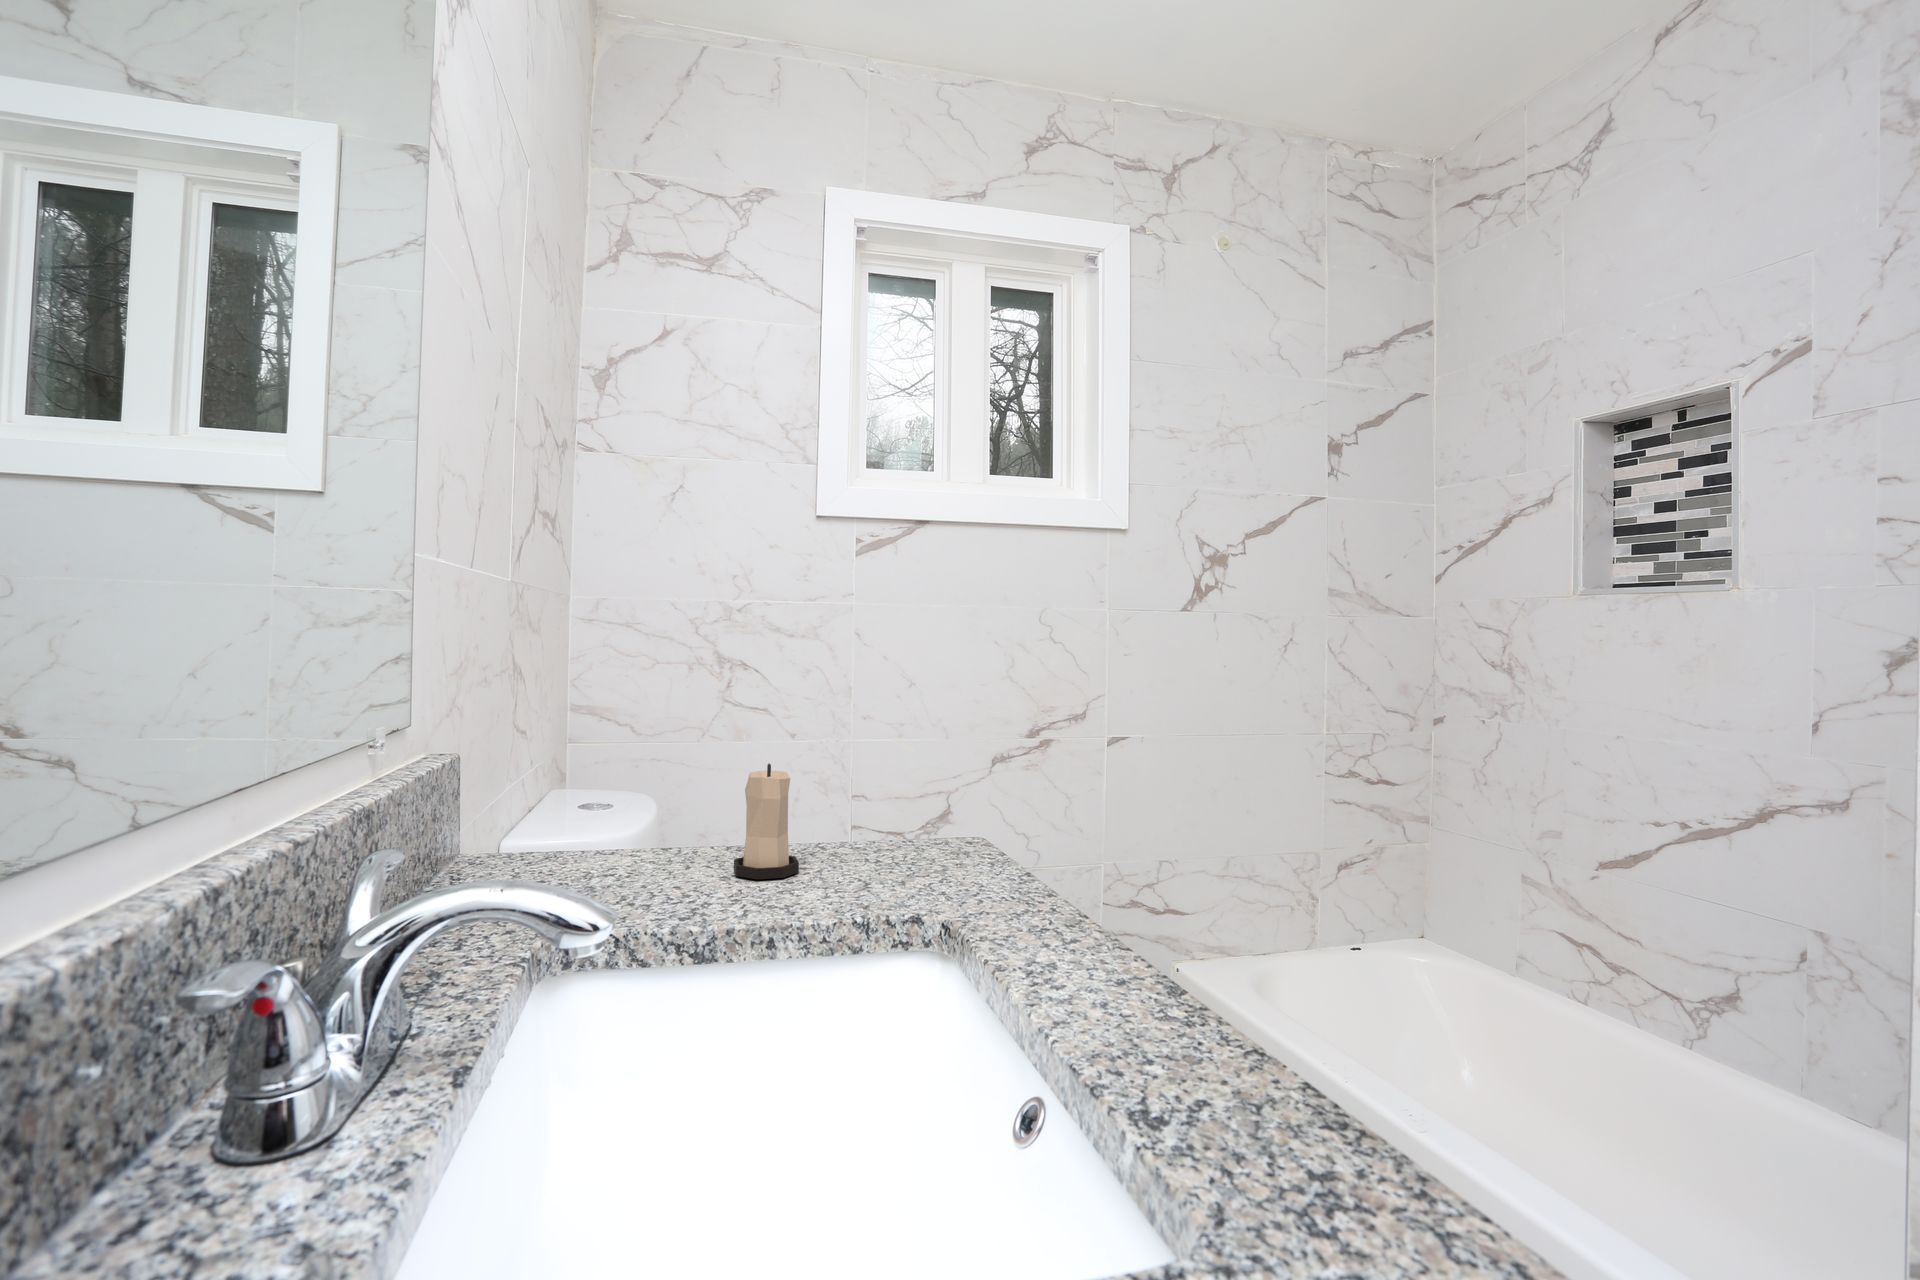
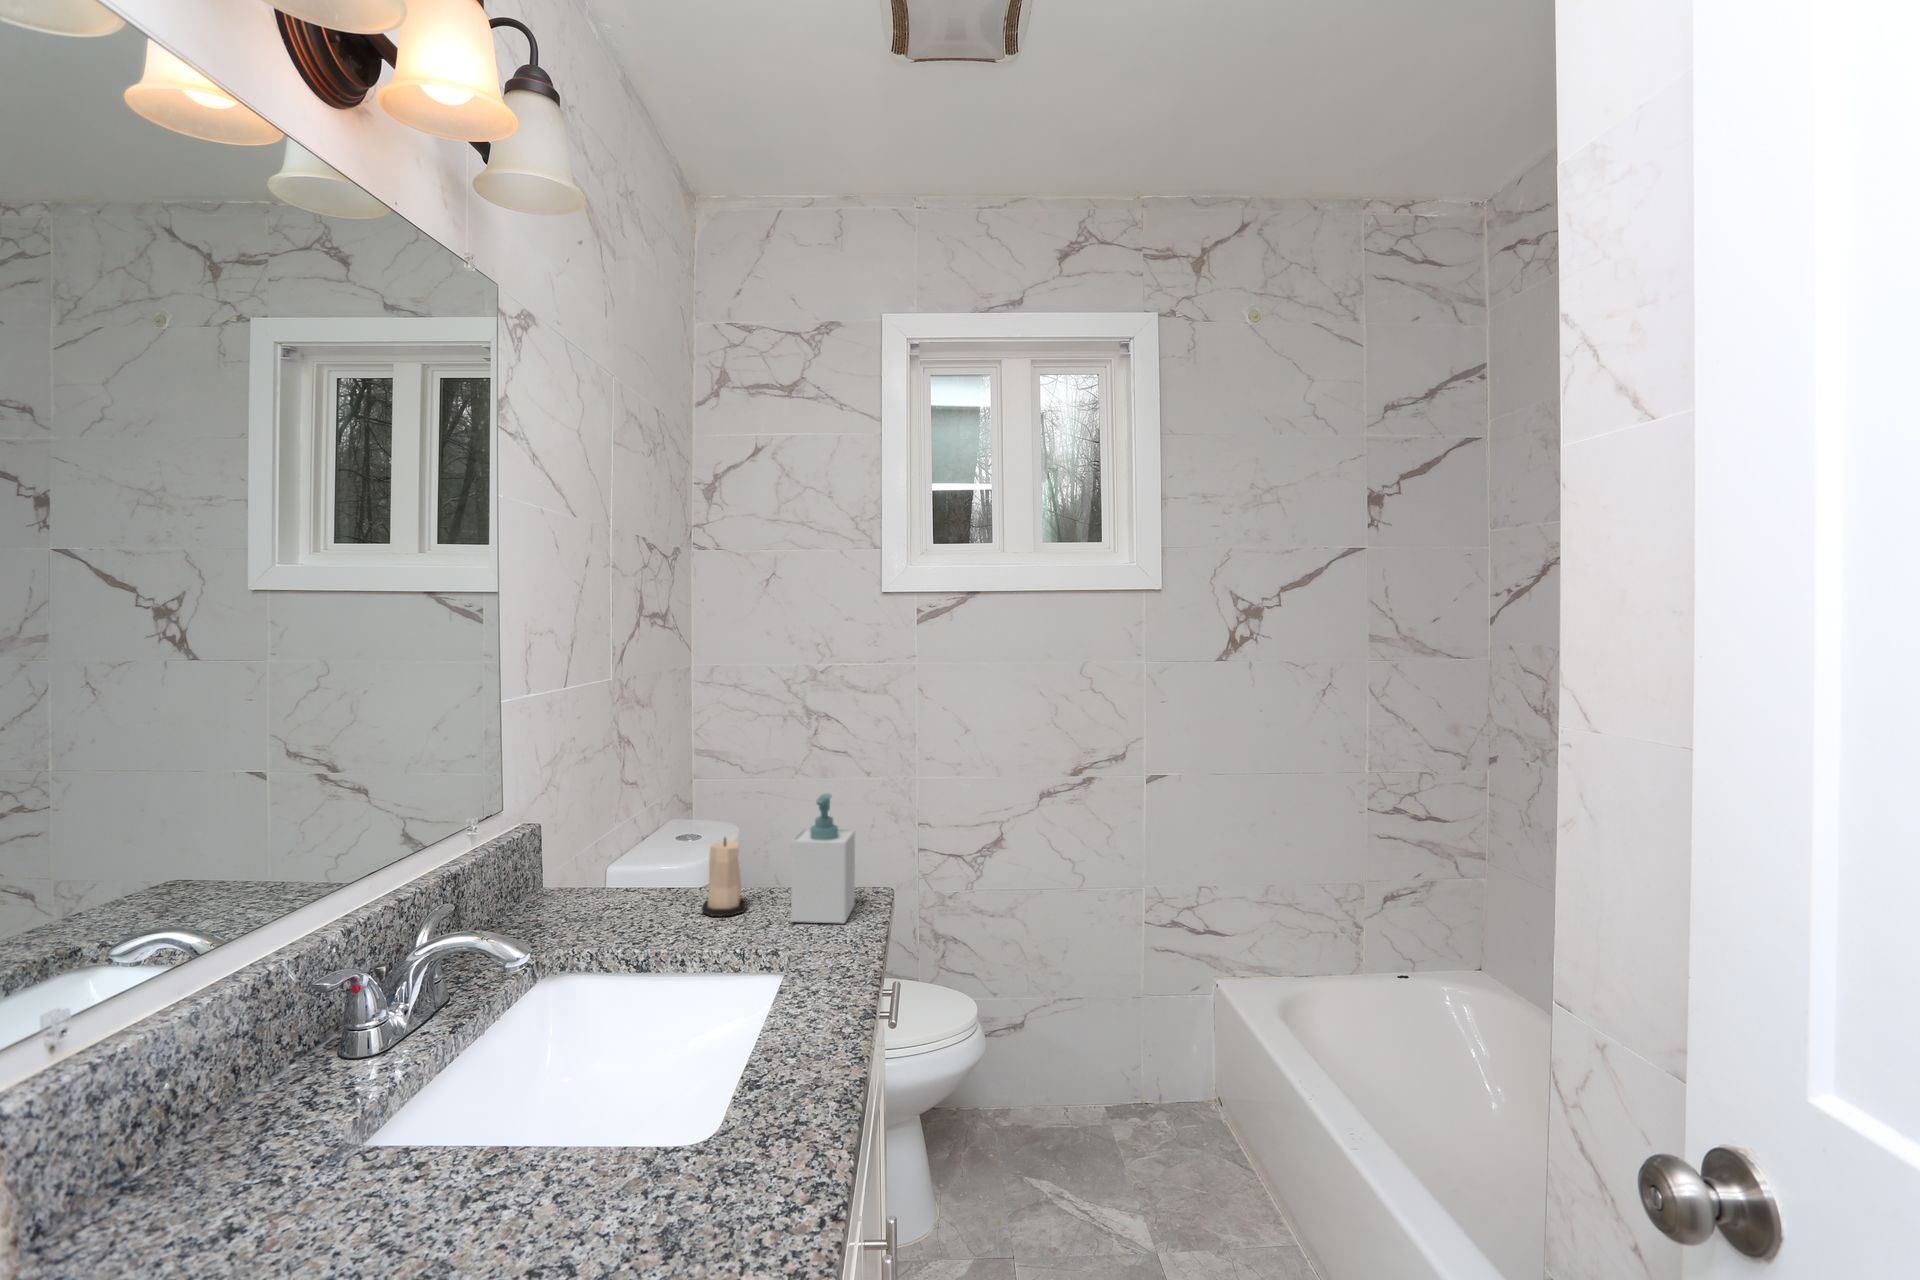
soap bottle: none [874,700,964,879] -> present [791,794,855,923]

